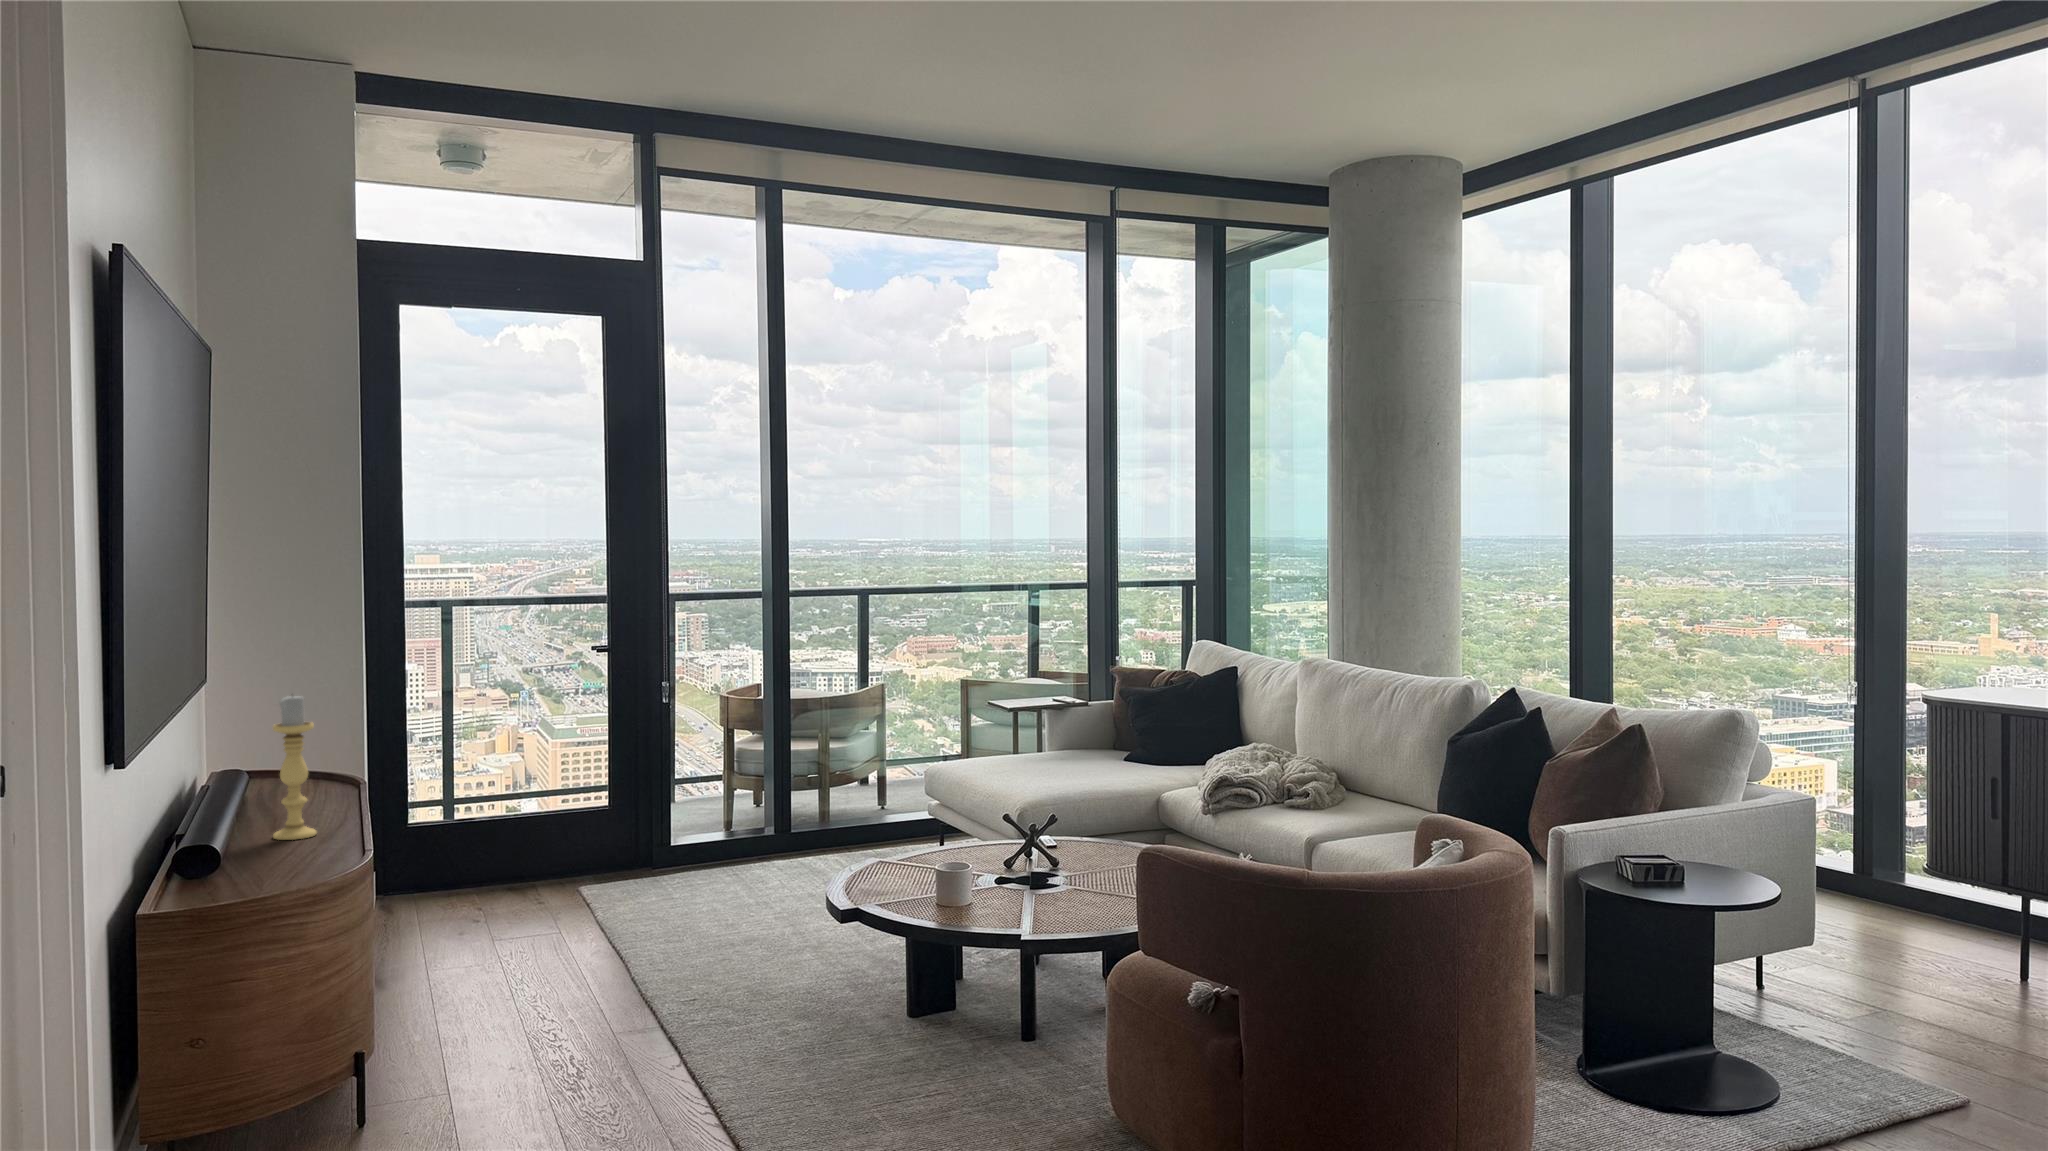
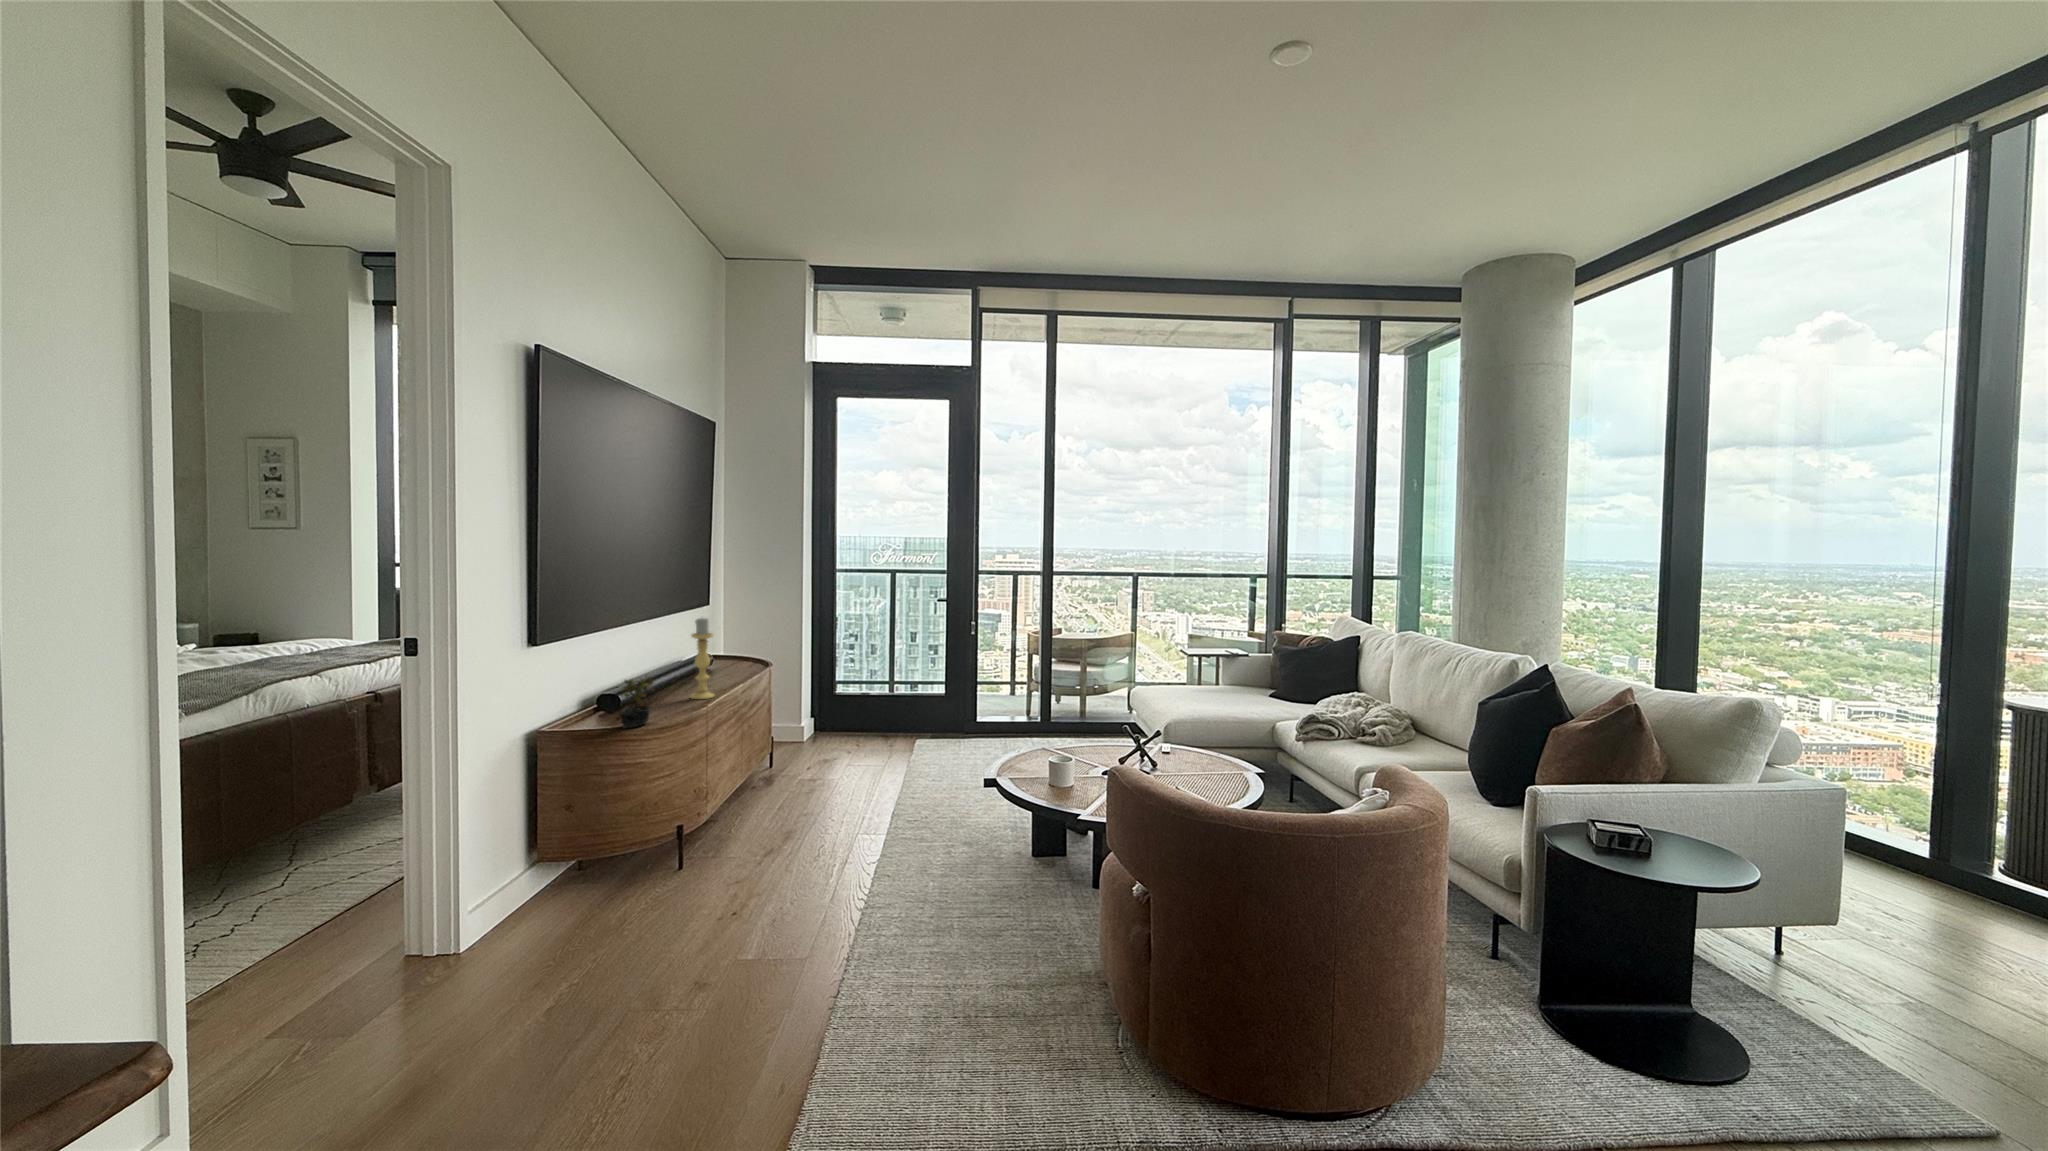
succulent plant: none [222,796,284,892] -> present [621,678,654,728]

